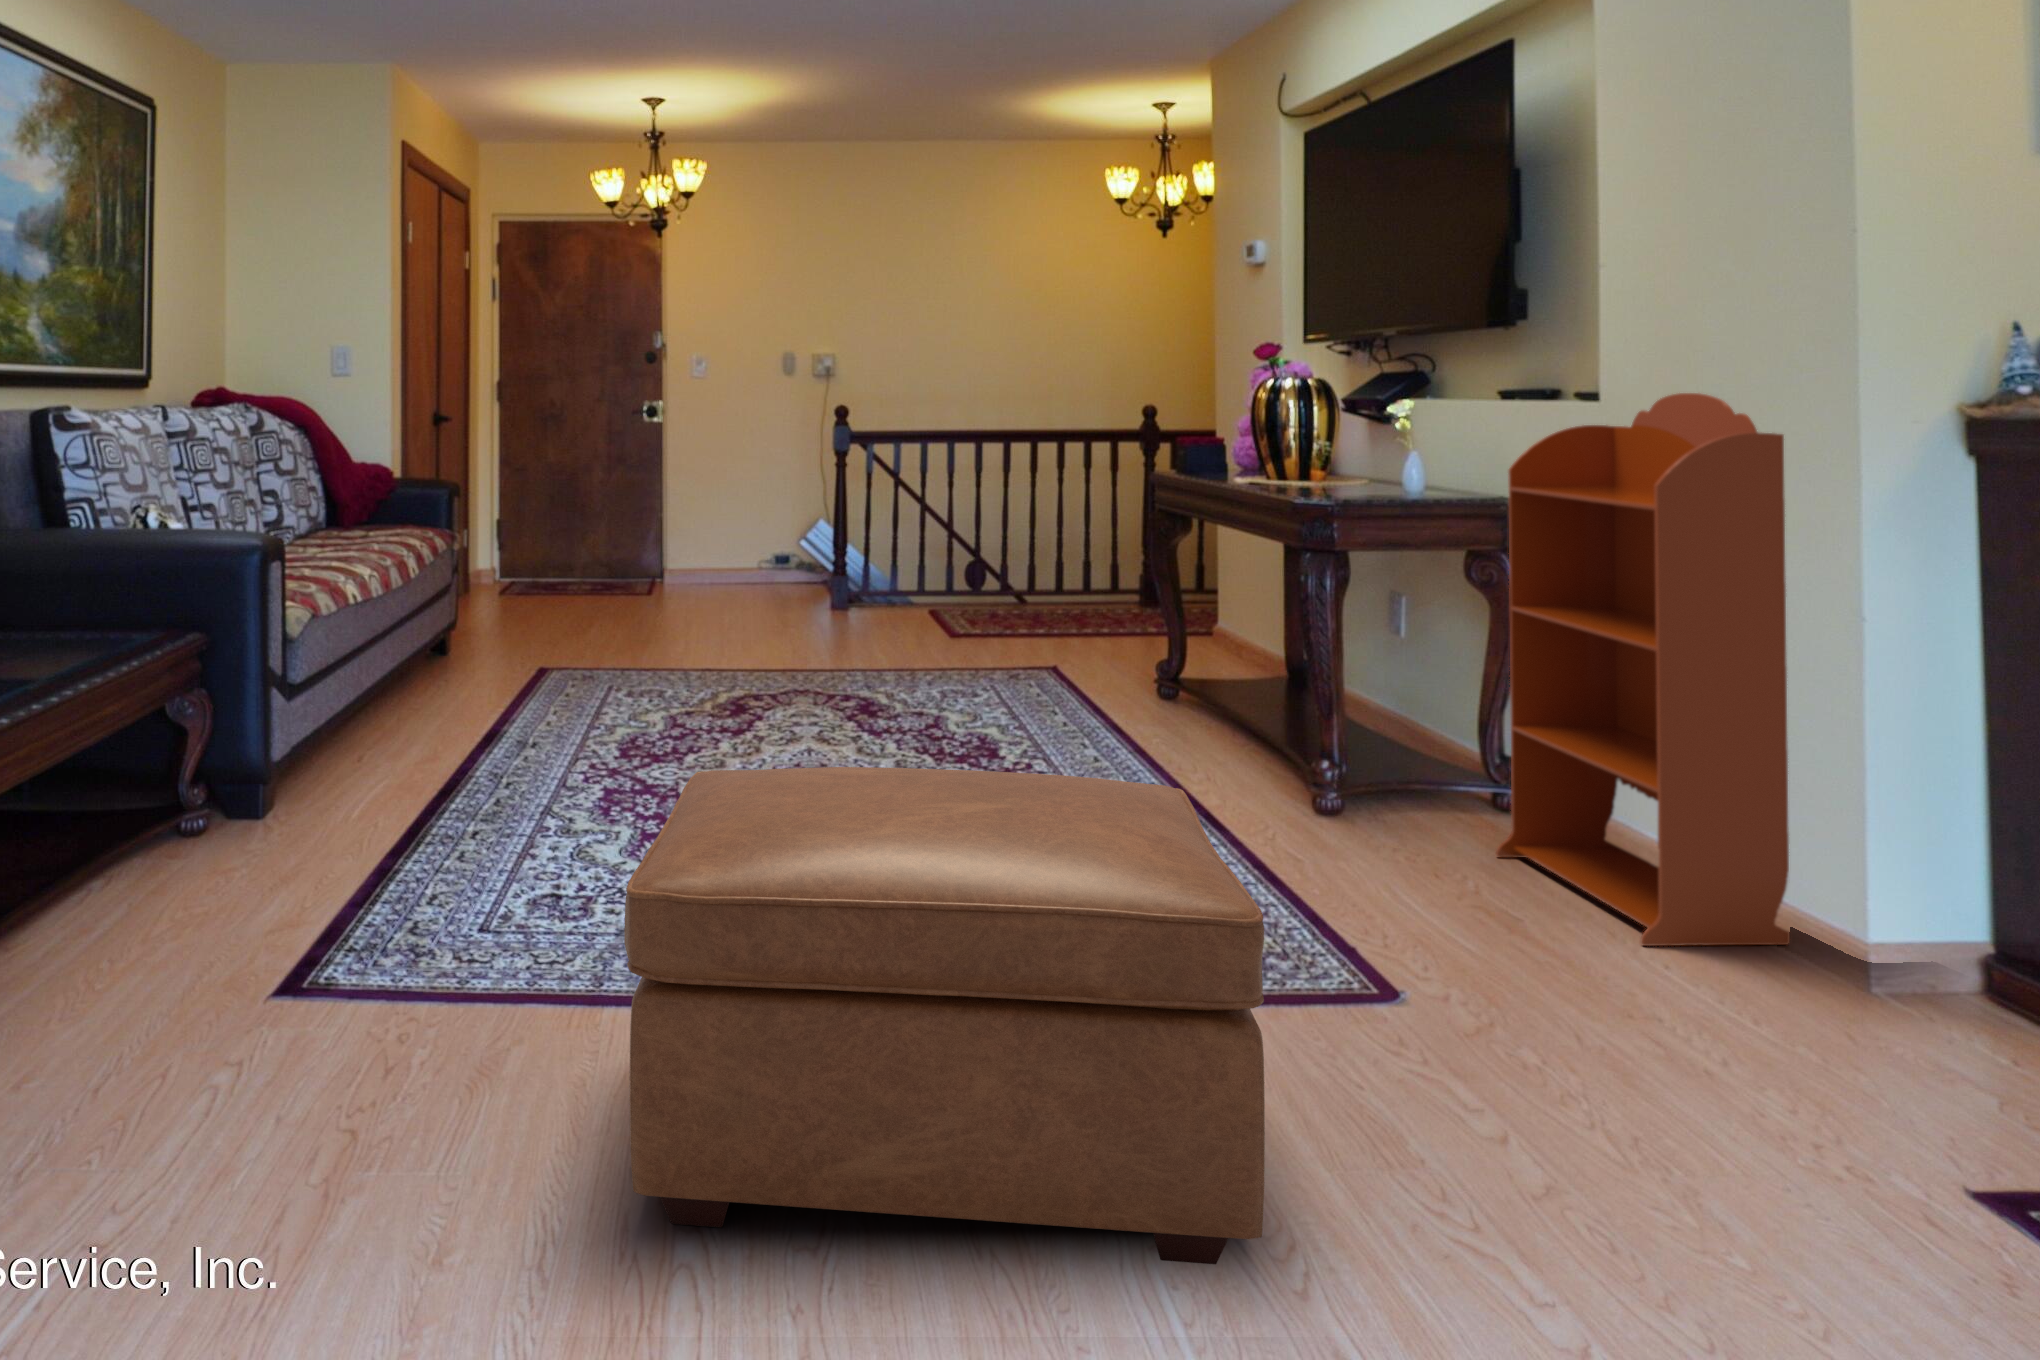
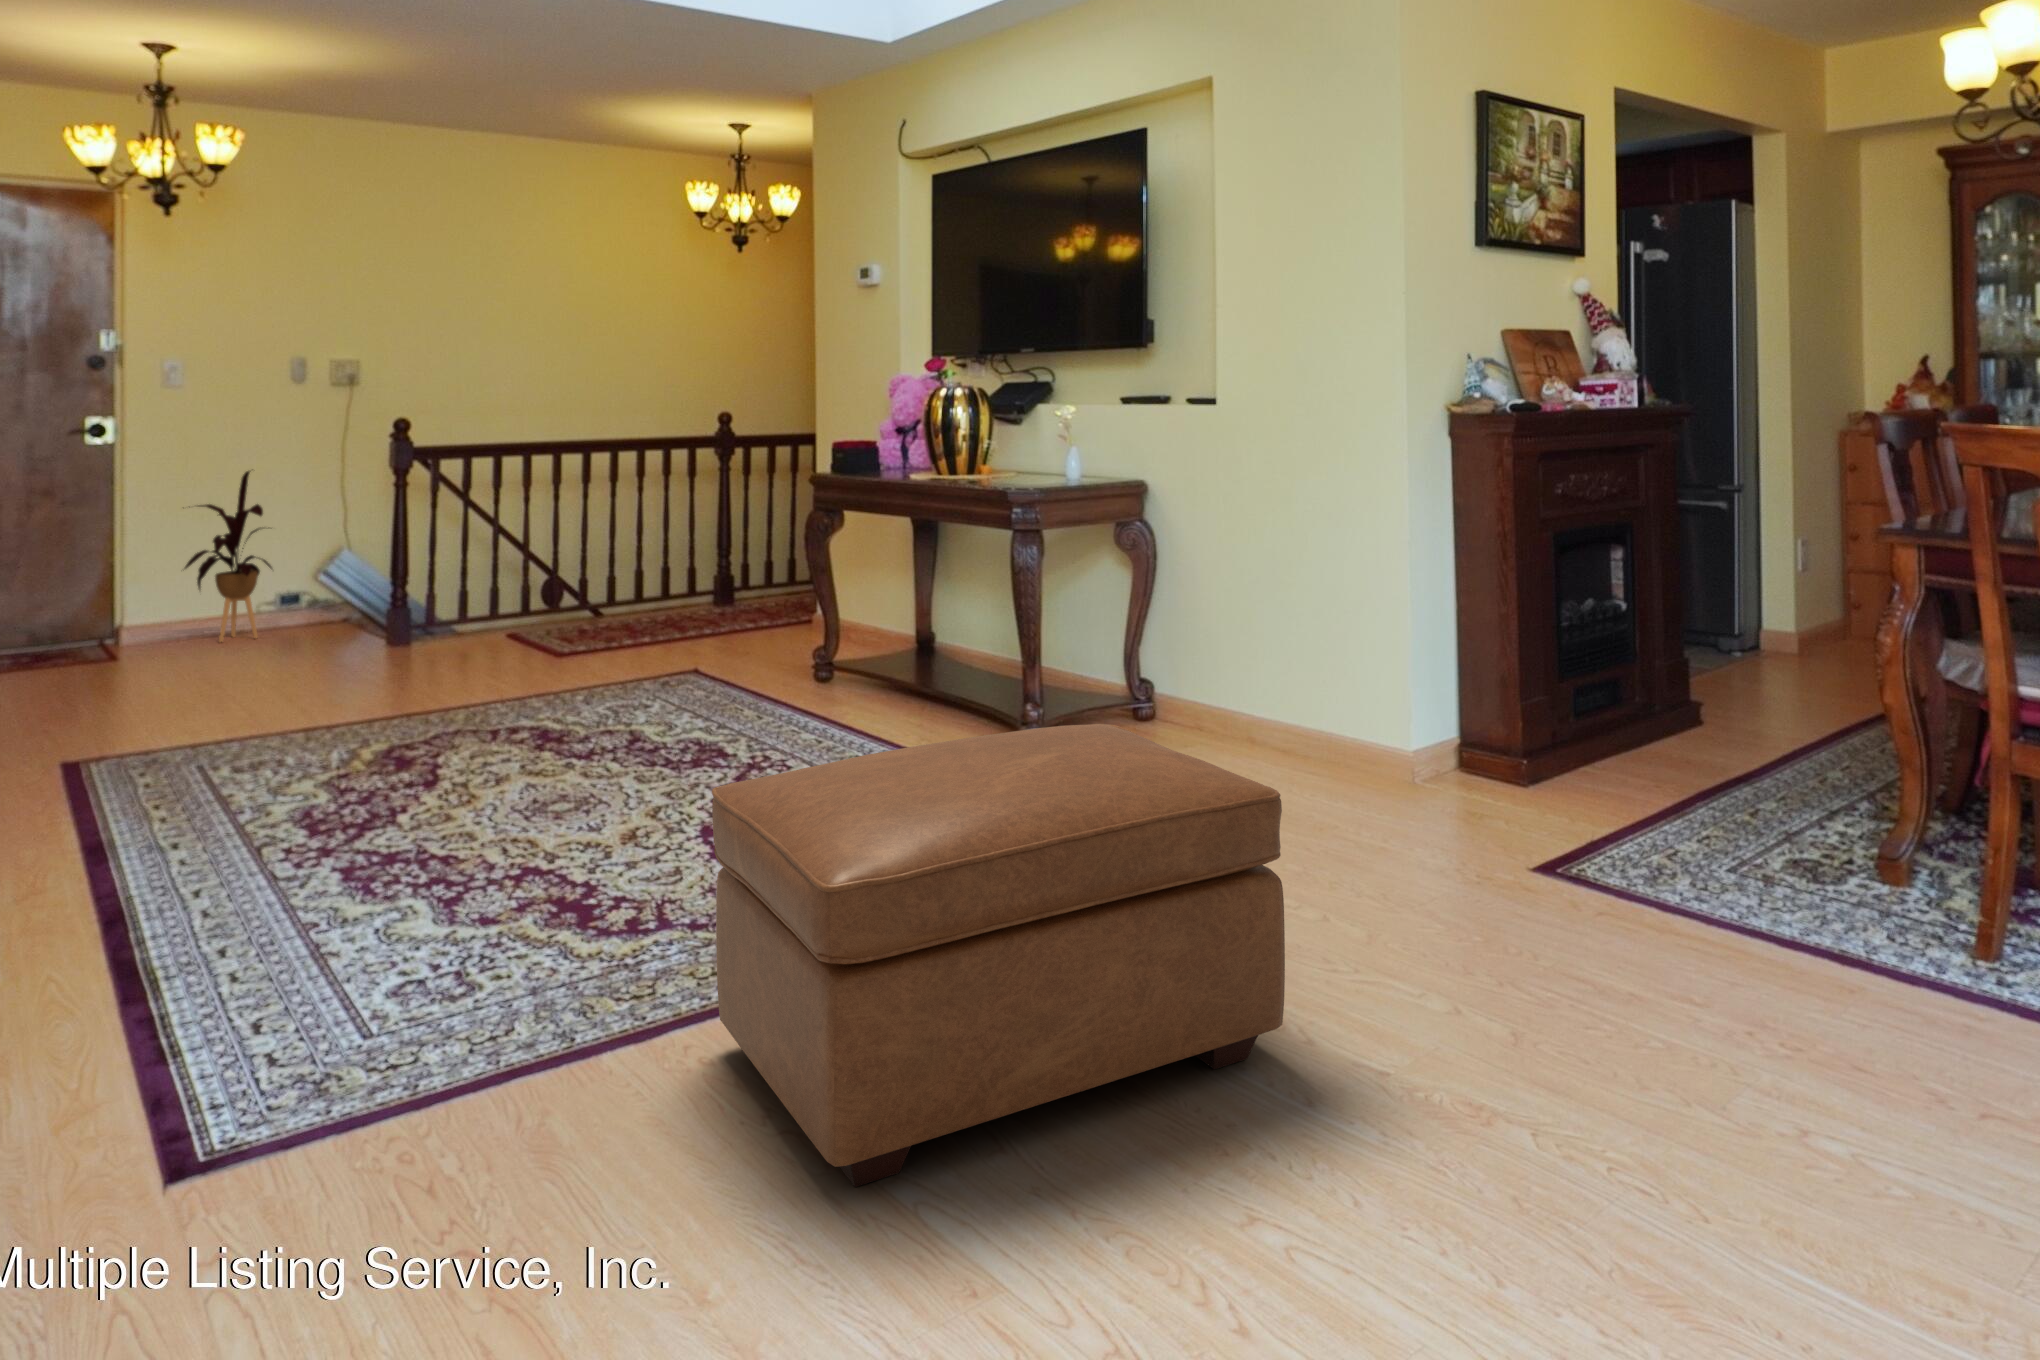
bookcase: present [1496,393,1790,946] -> none [1171,397,1368,792]
house plant: none [671,445,744,590] -> present [185,471,272,642]

